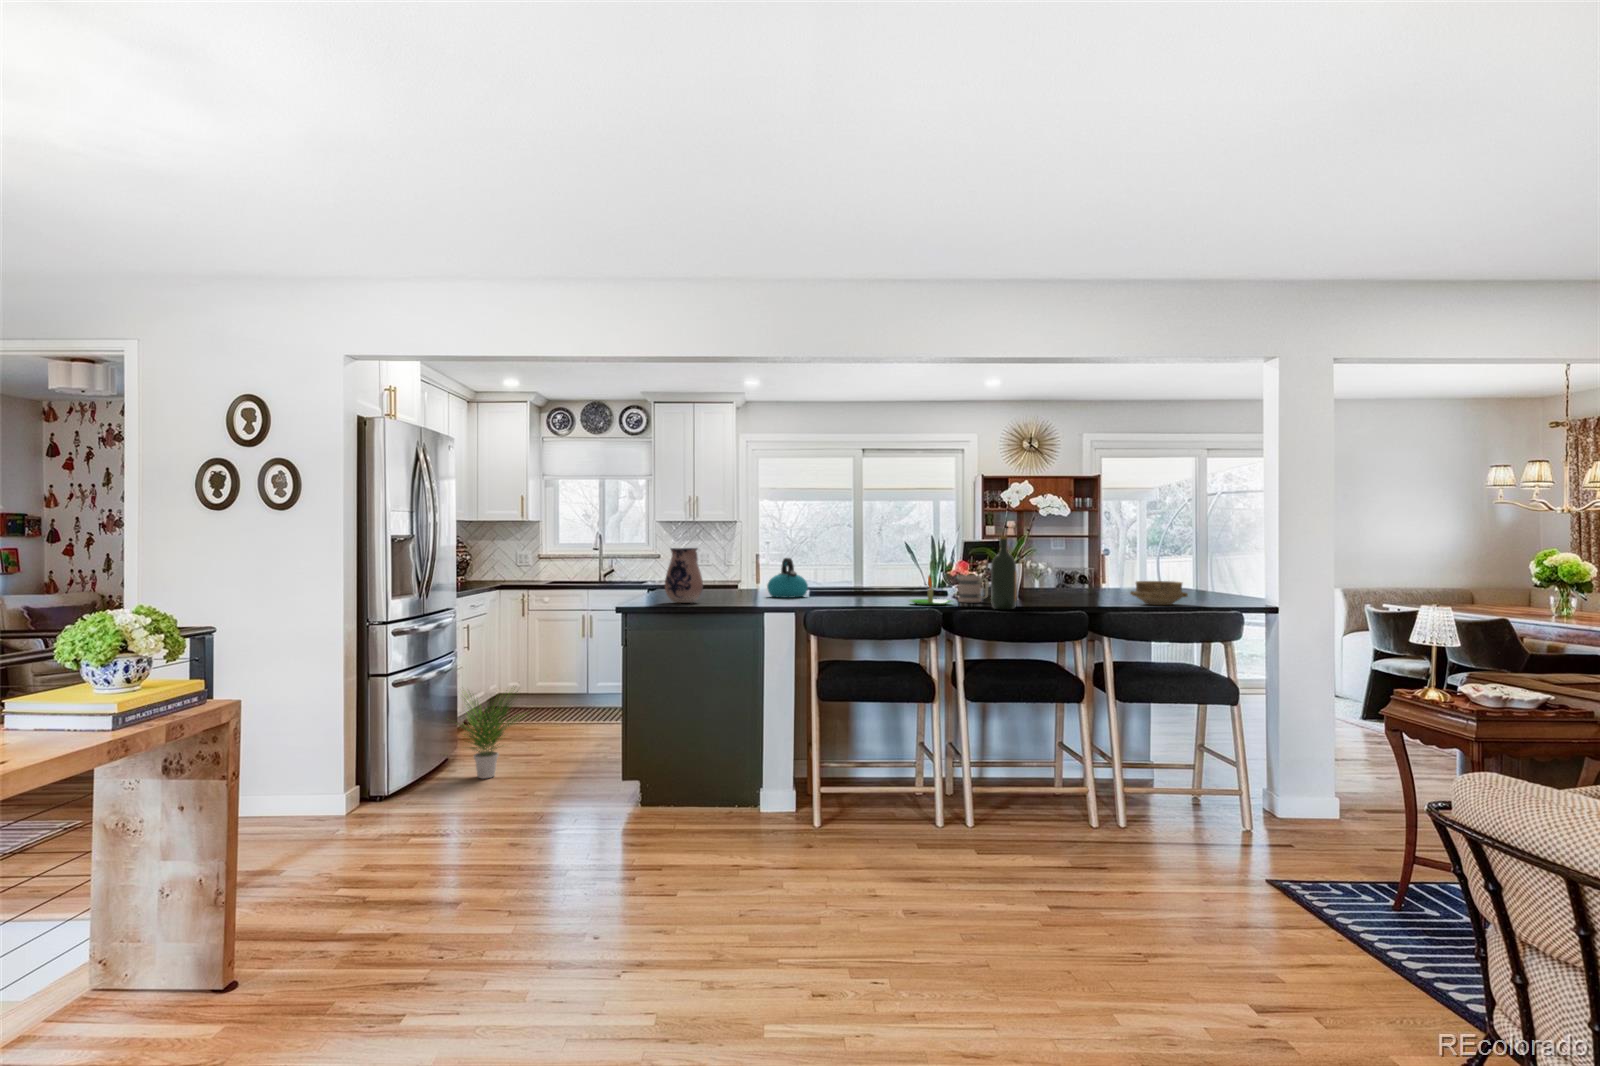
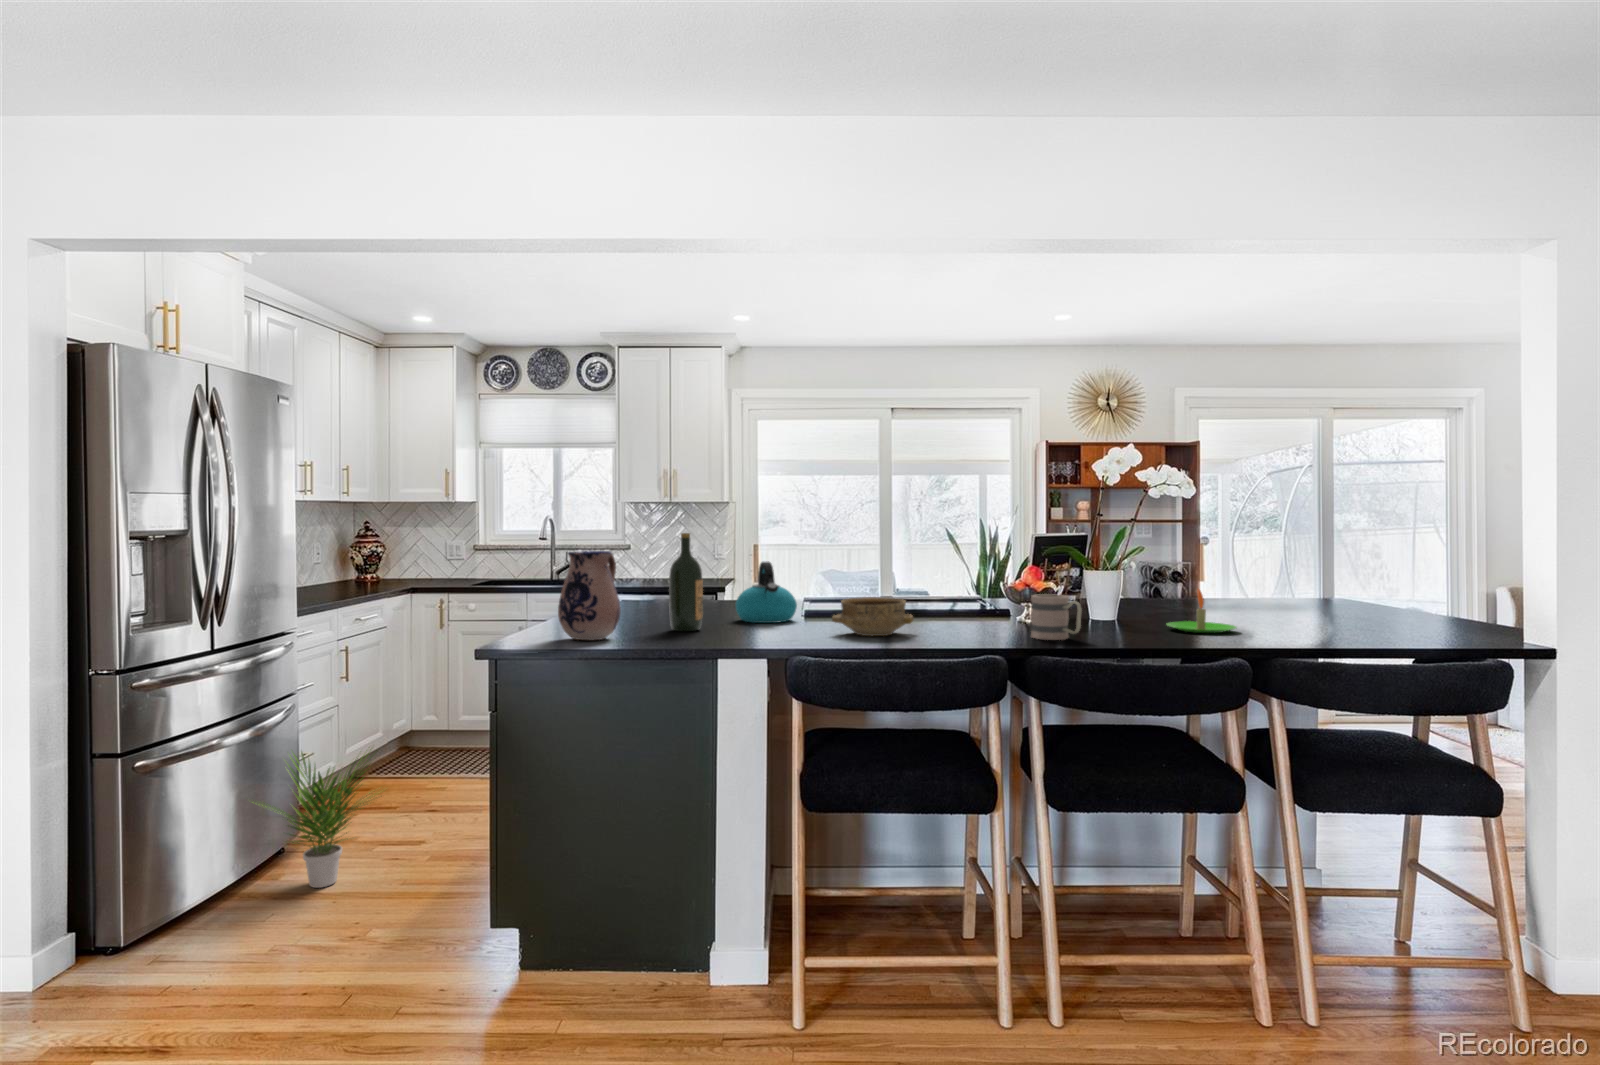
wine bottle: present [991,536,1017,609] -> present [669,533,703,631]
candle: present [909,576,952,605] -> present [1167,589,1236,633]
ceramic bowl: present [1130,581,1188,605] -> present [832,597,914,636]

